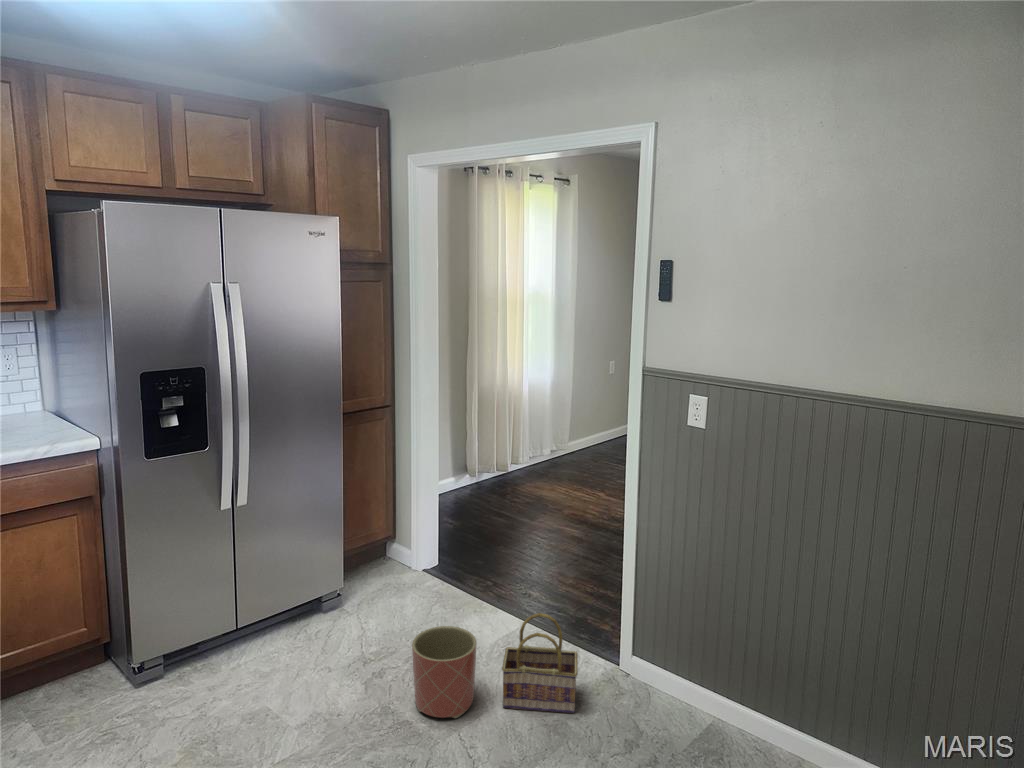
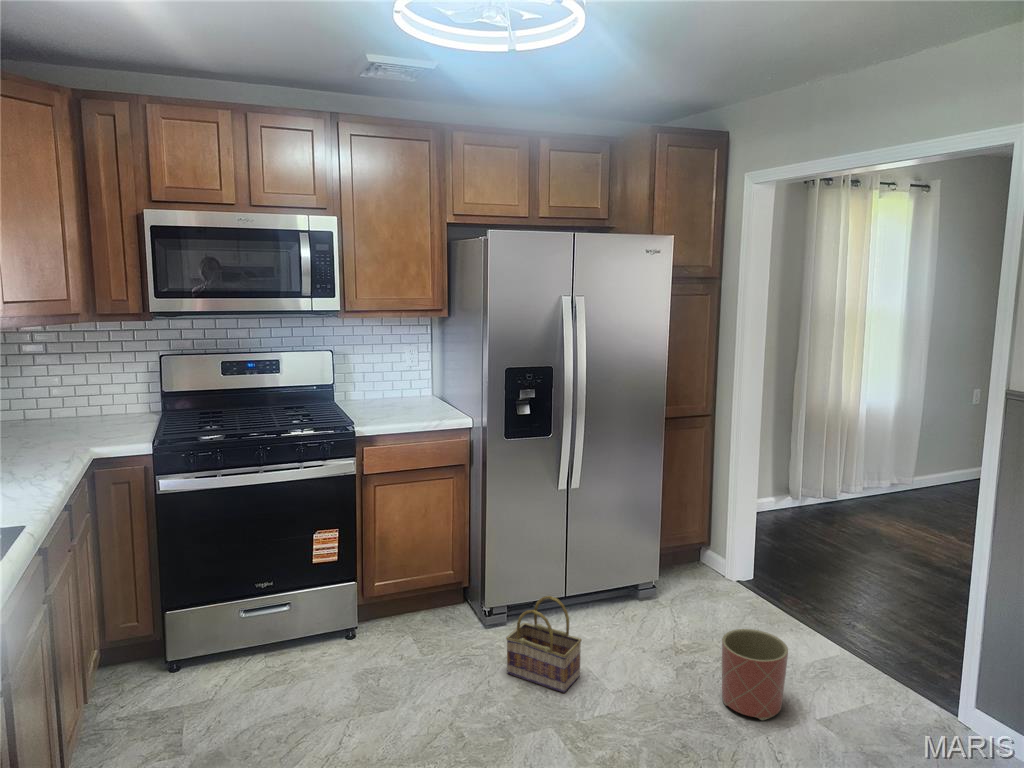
basket: present [502,613,578,713] -> present [506,596,582,692]

